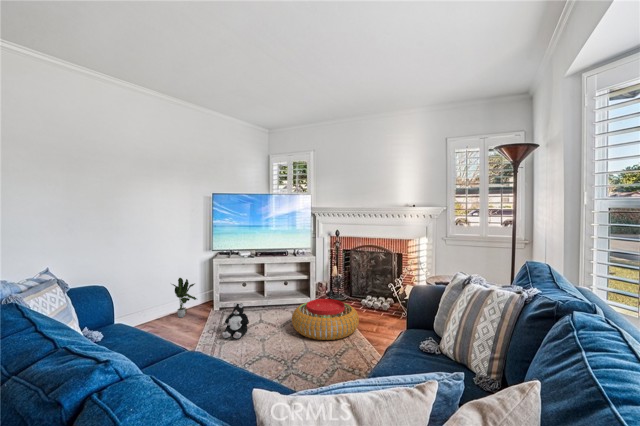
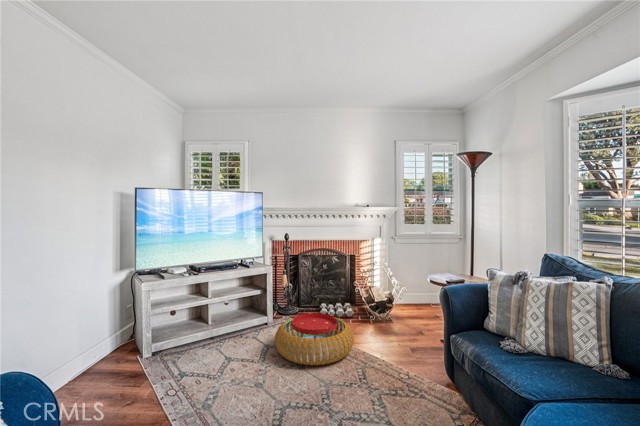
potted plant: present [172,278,197,318] -> none [70,319,120,382]
plush toy: present [222,303,249,339] -> none [195,340,231,396]

